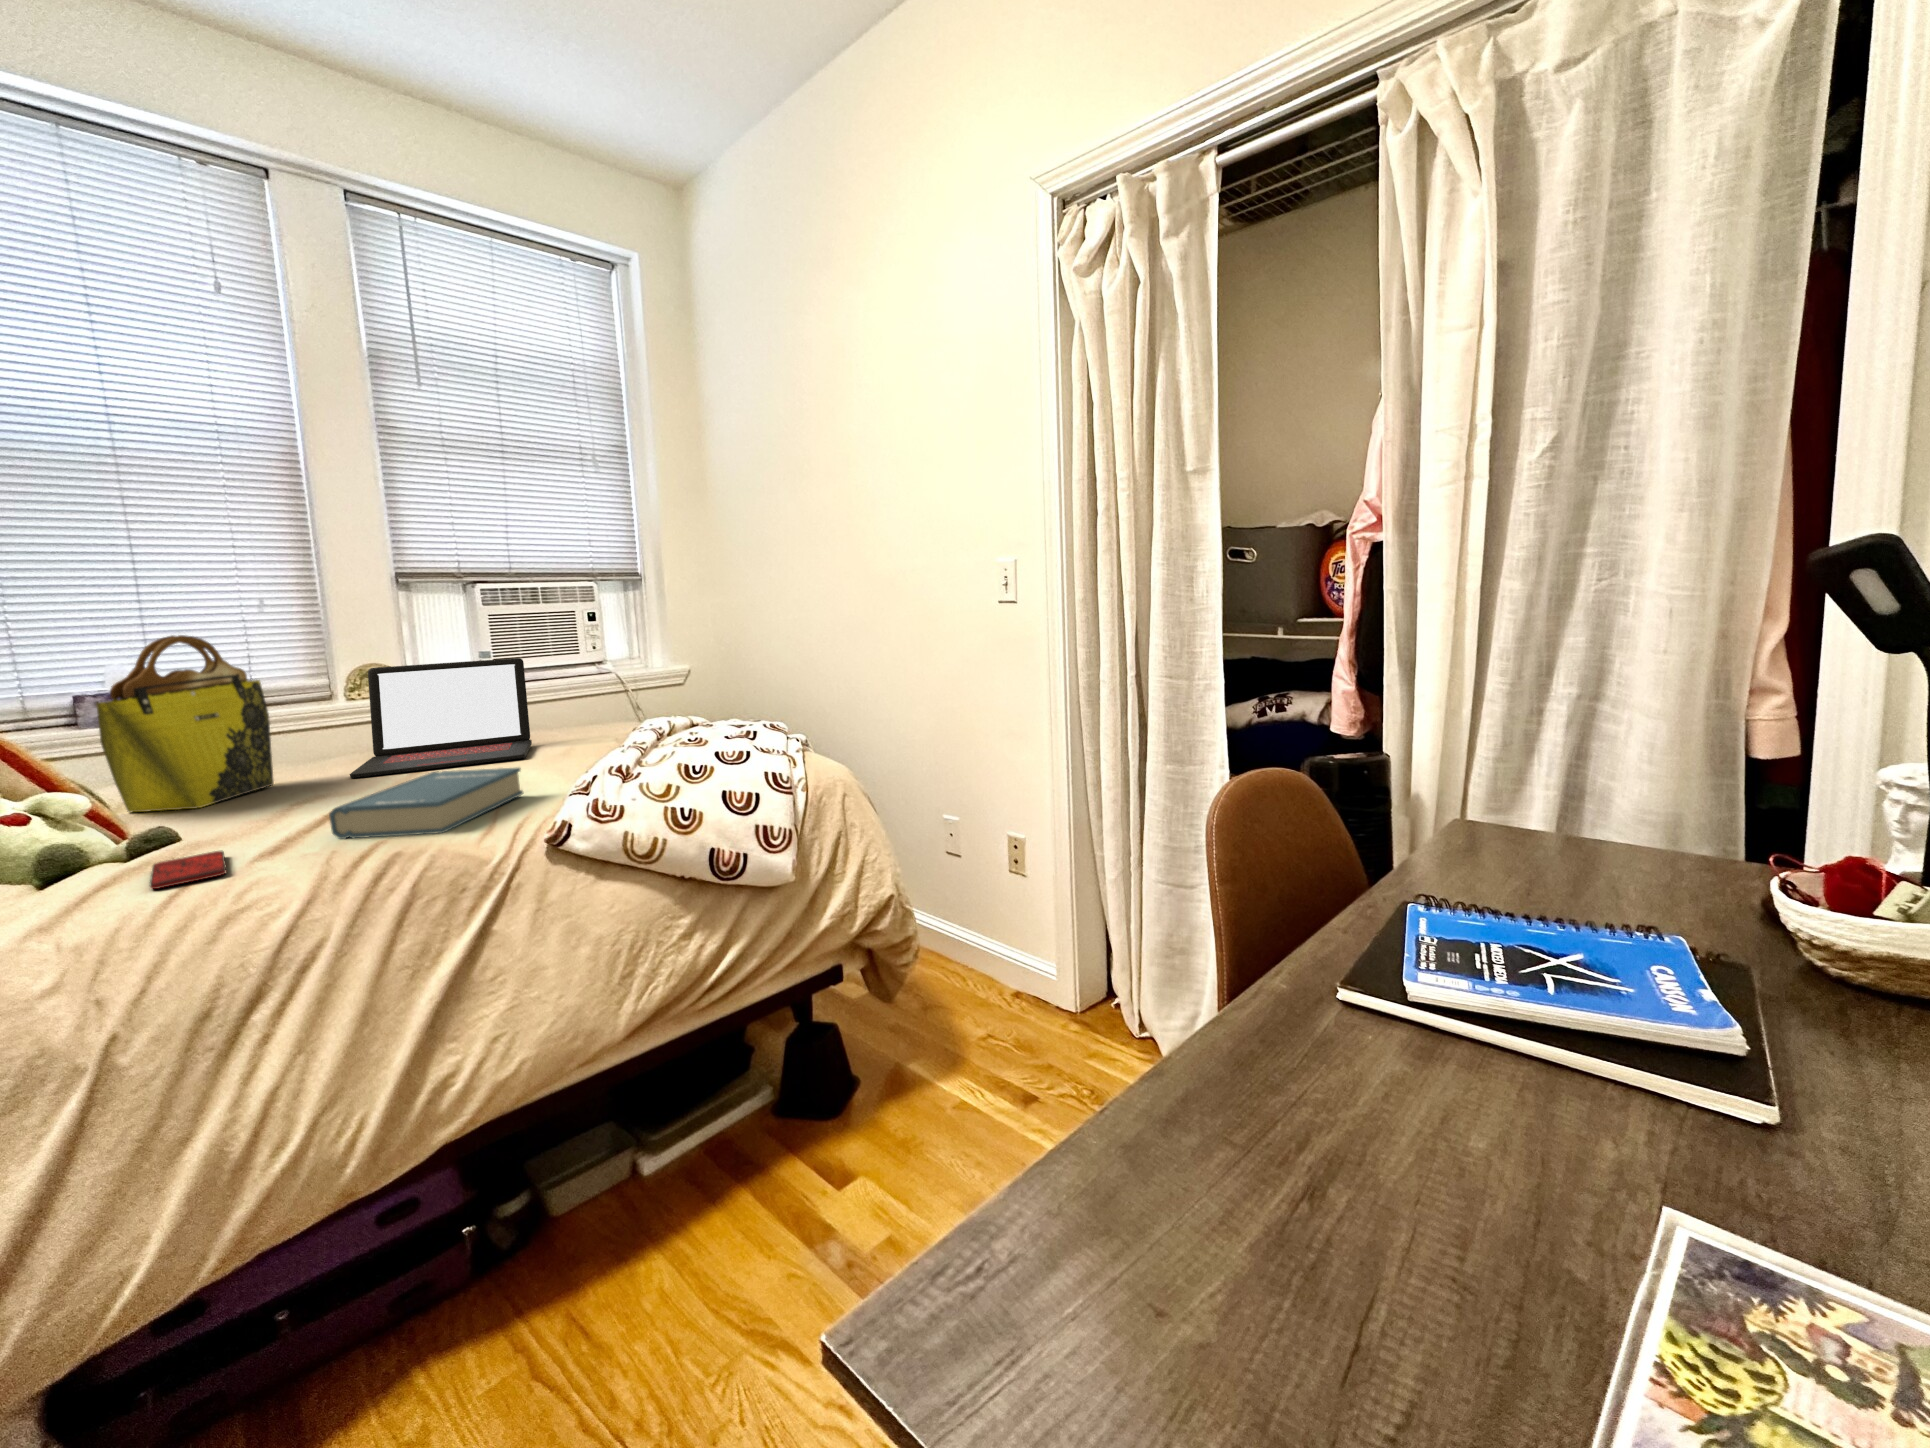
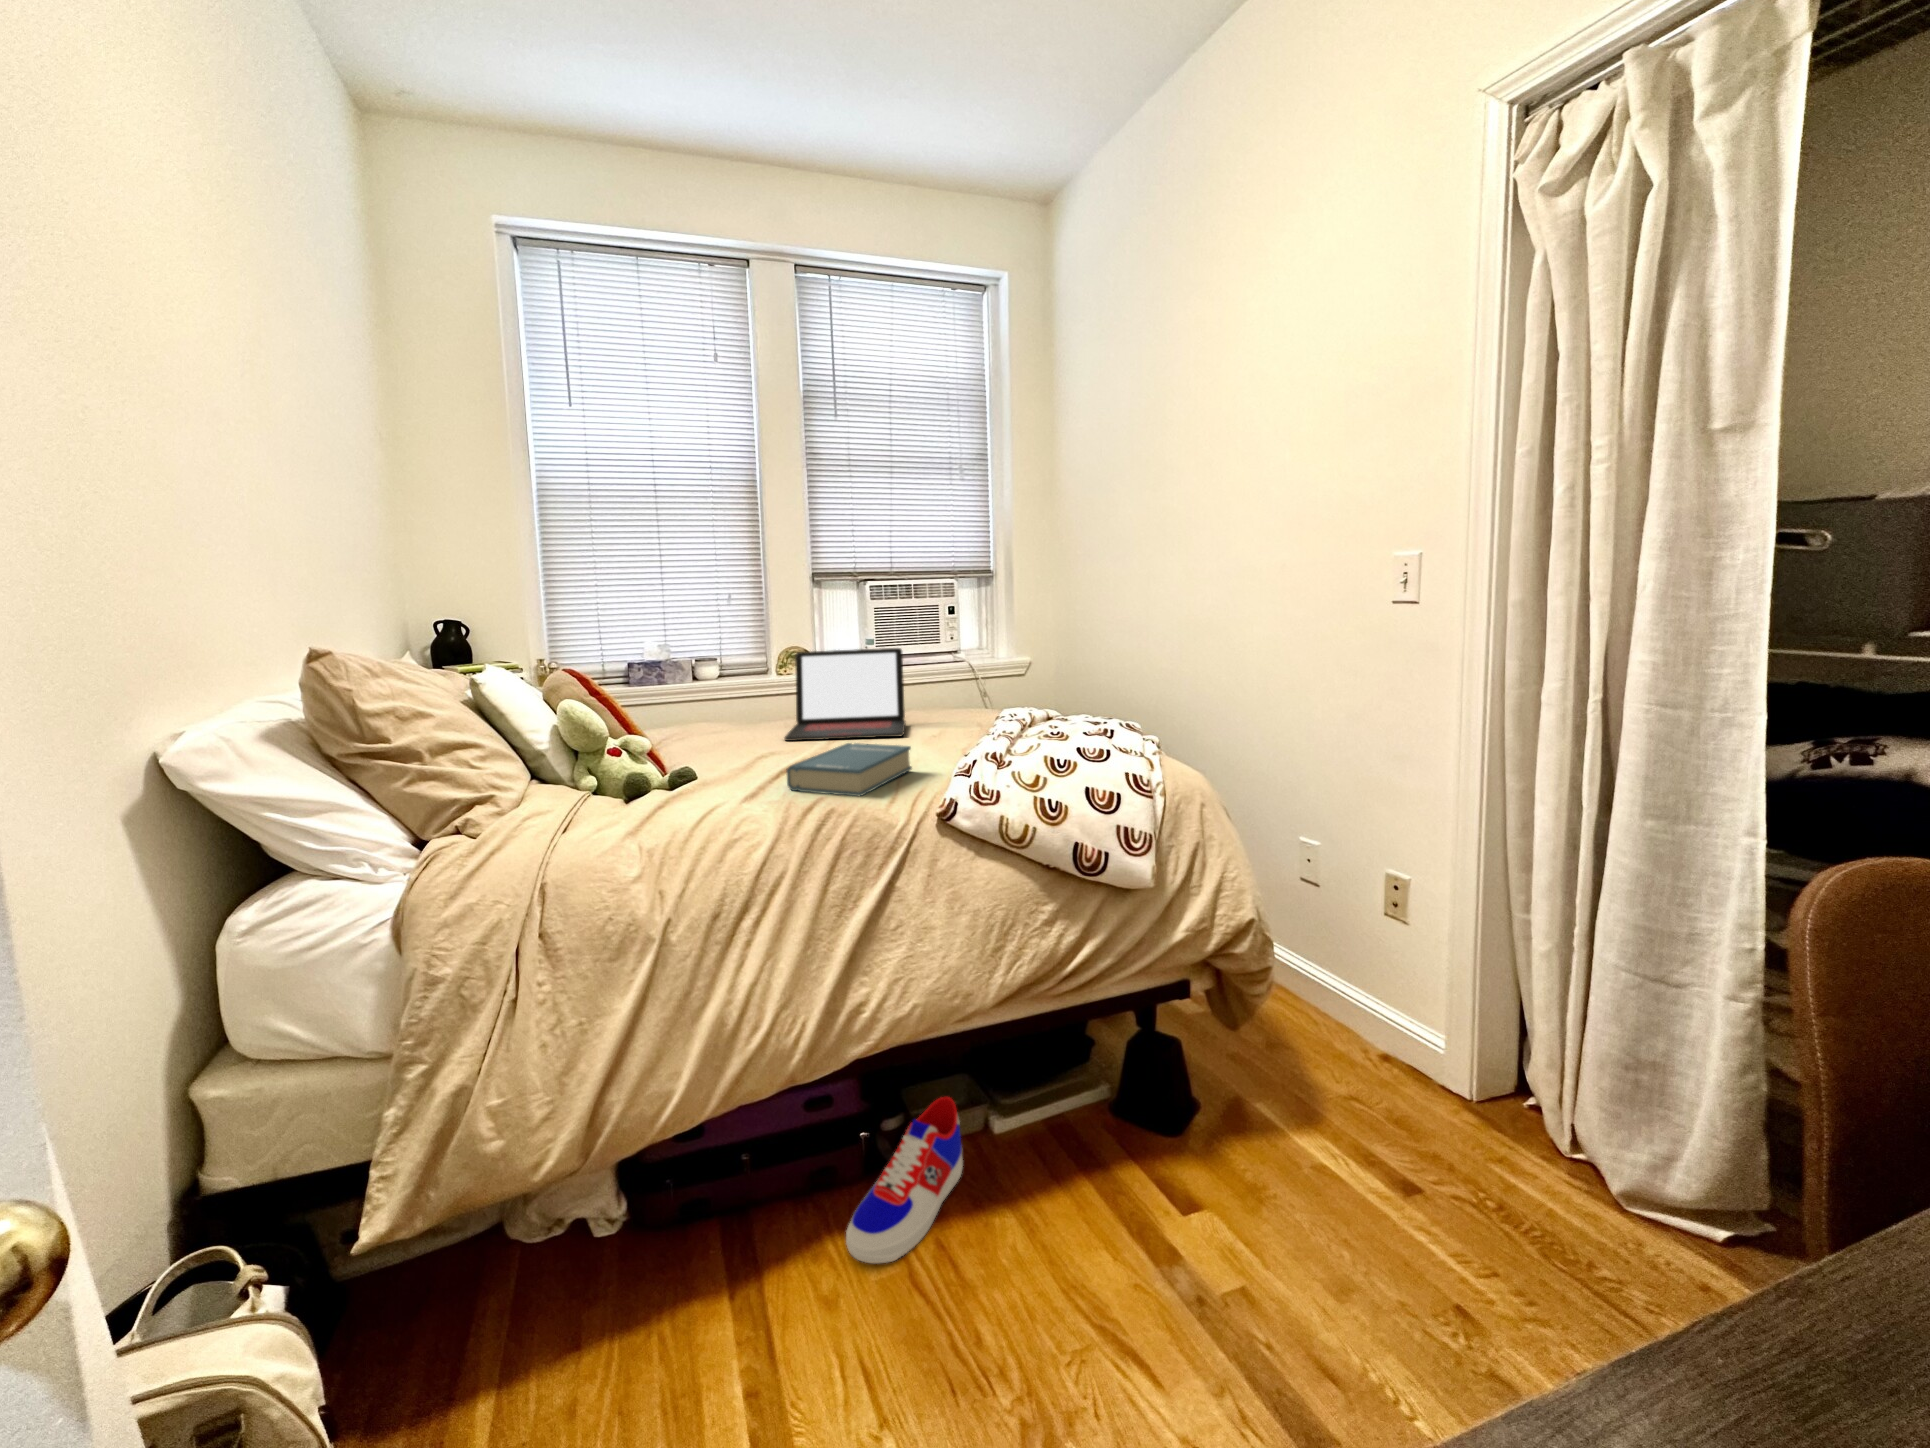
tote bag: present [97,635,274,812] -> none [652,624,739,754]
smartphone: present [150,851,226,889] -> none [688,789,731,813]
sneaker: none [436,1154,603,1389] -> present [846,1097,963,1263]

